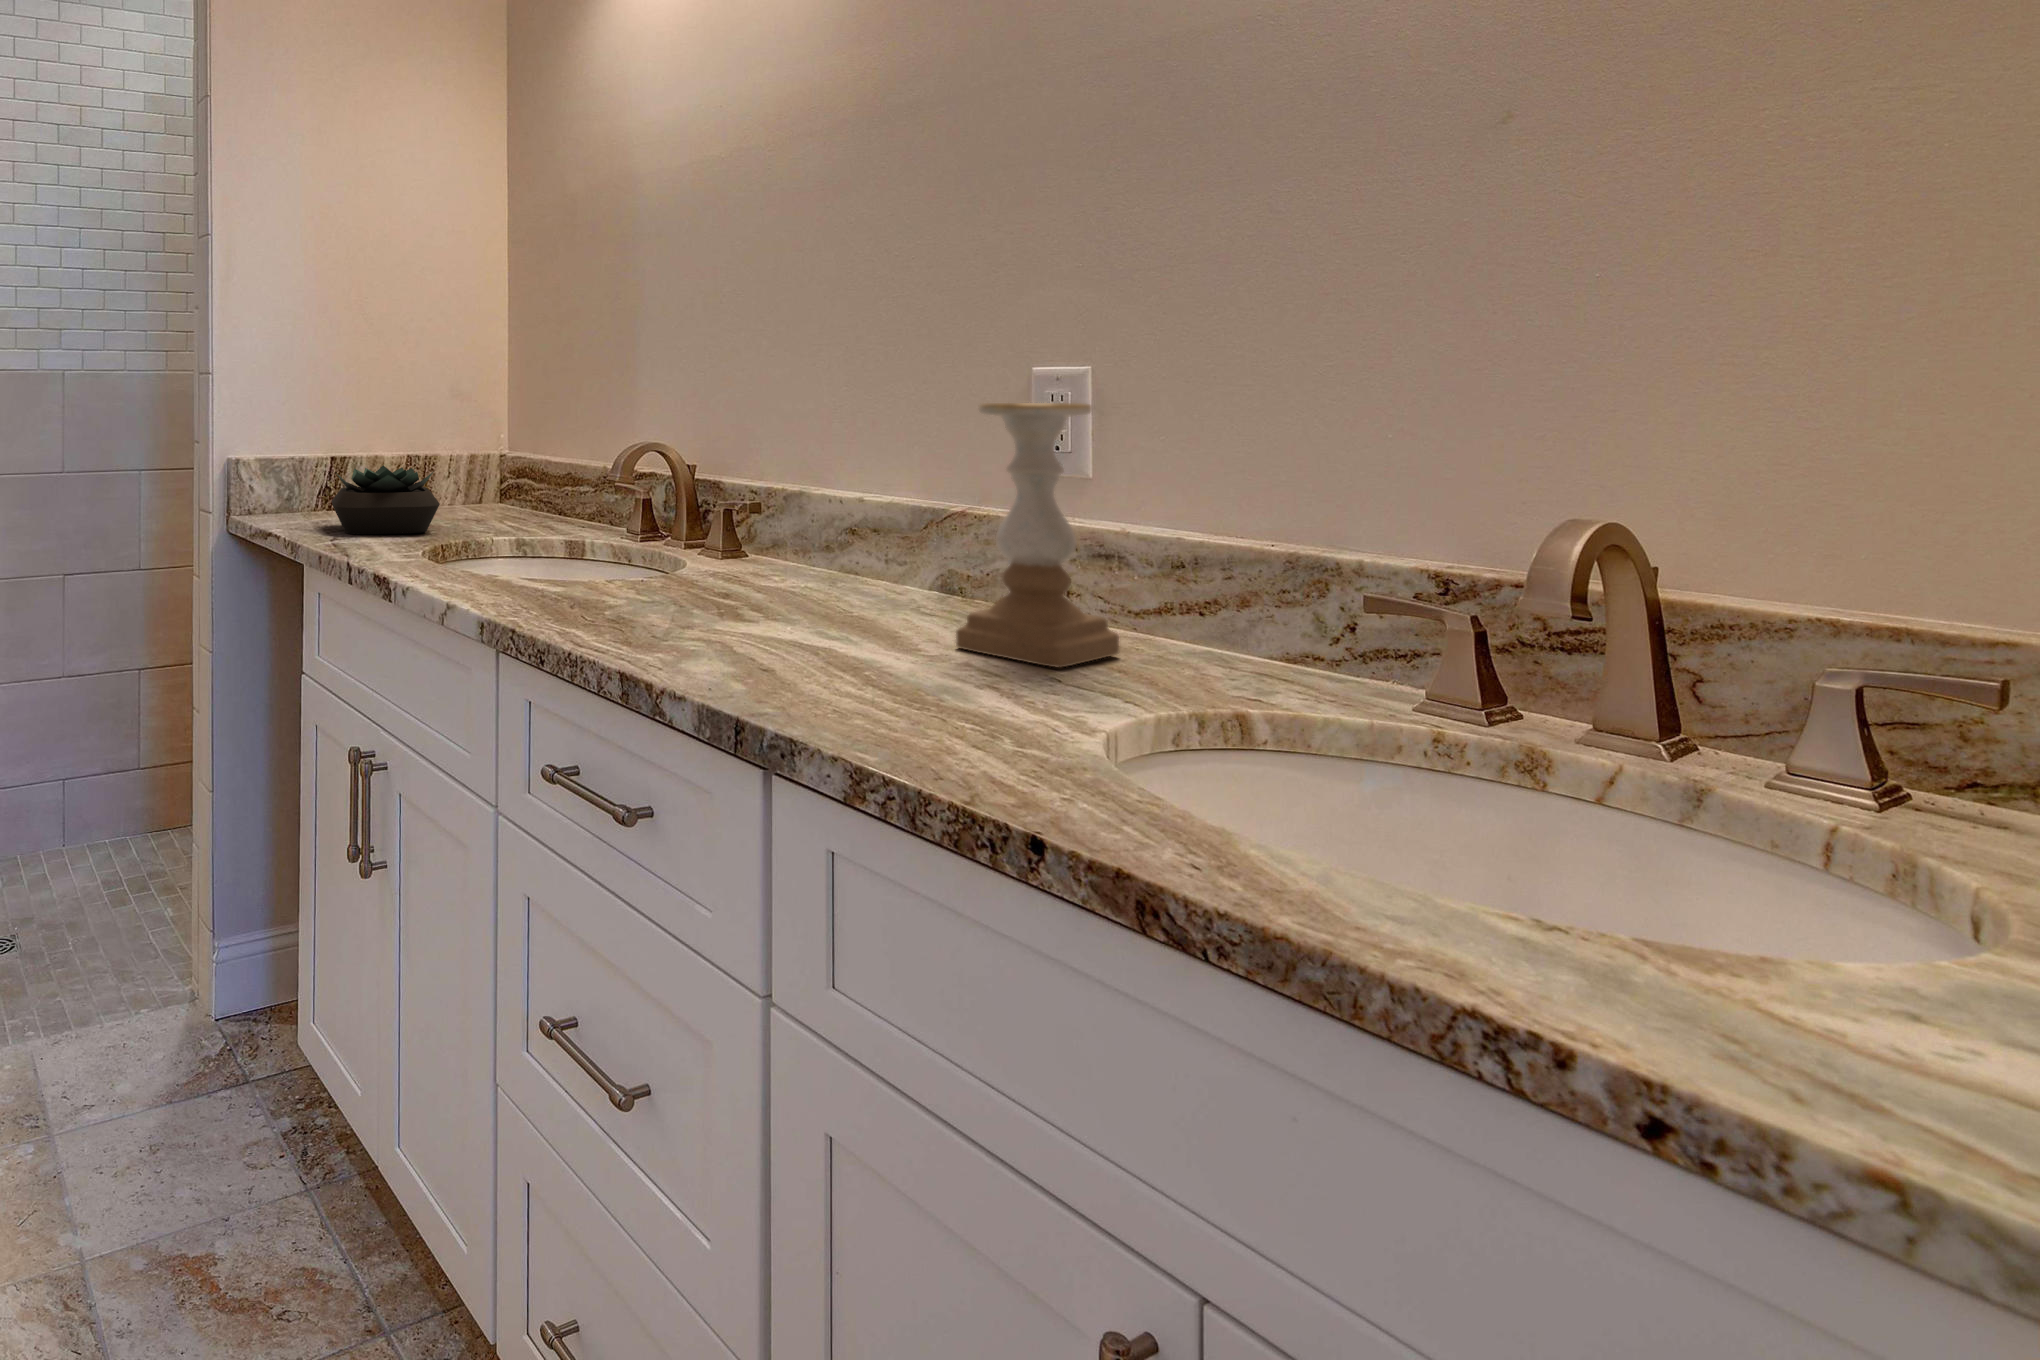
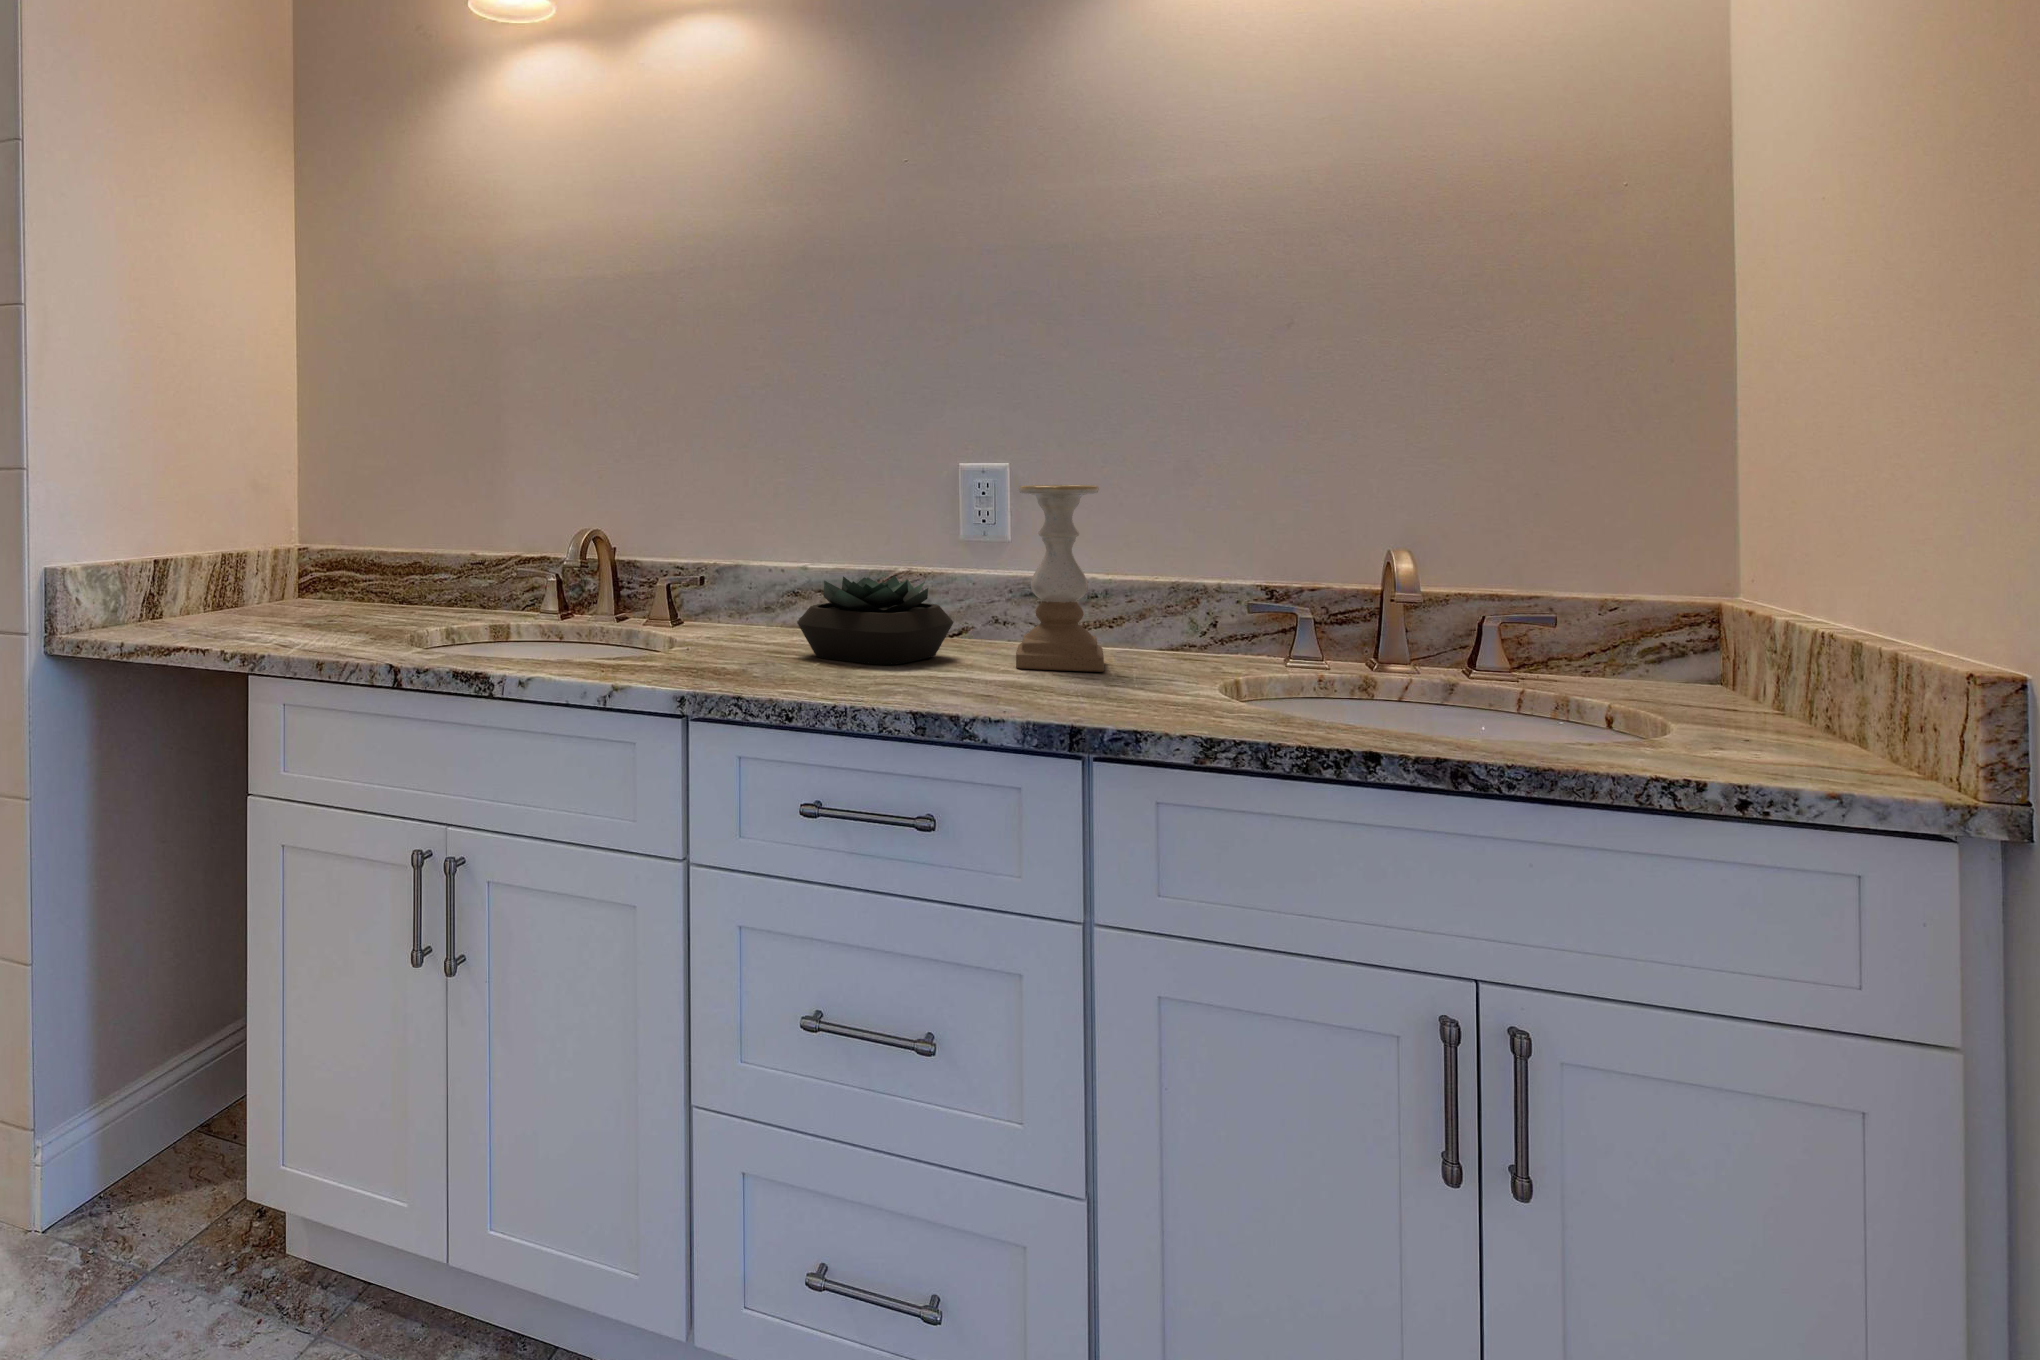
succulent plant: present [332,465,440,534] -> present [797,576,953,665]

